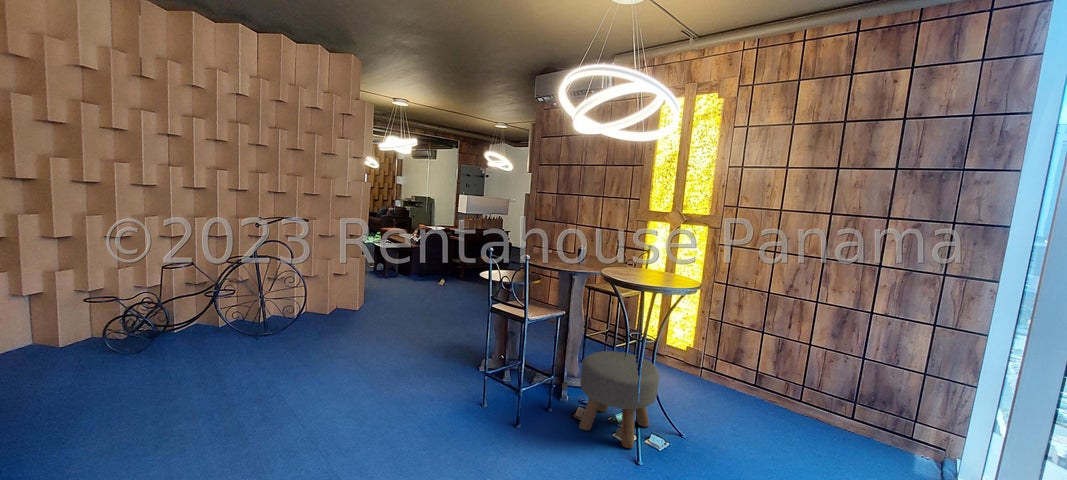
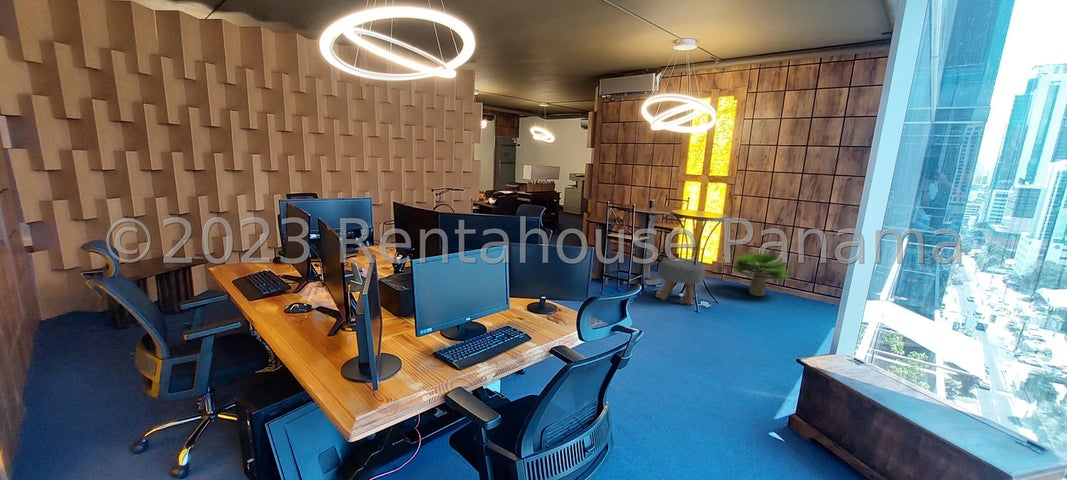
potted plant: none [710,338,817,423] -> present [733,251,789,296]

